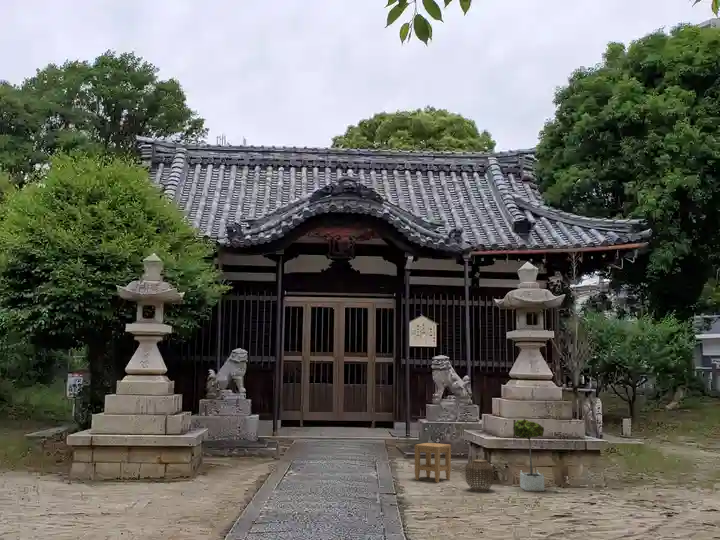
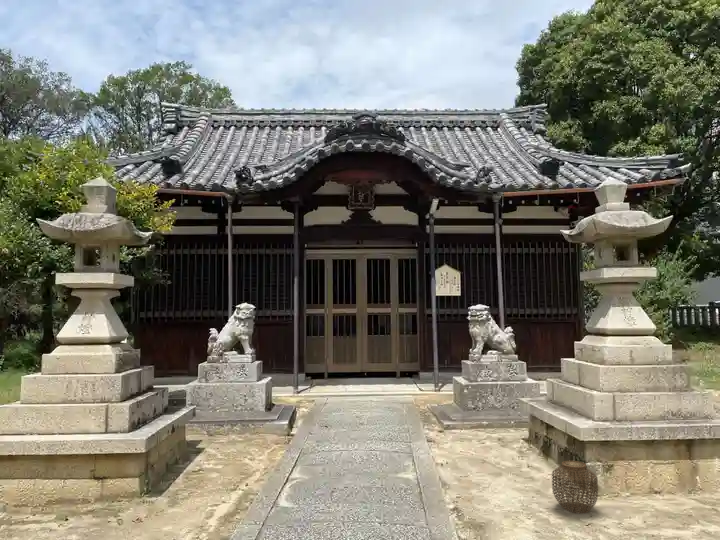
potted tree: present [514,419,544,491] -> none [619,399,675,509]
stool: present [415,443,451,483] -> none [466,424,517,487]

